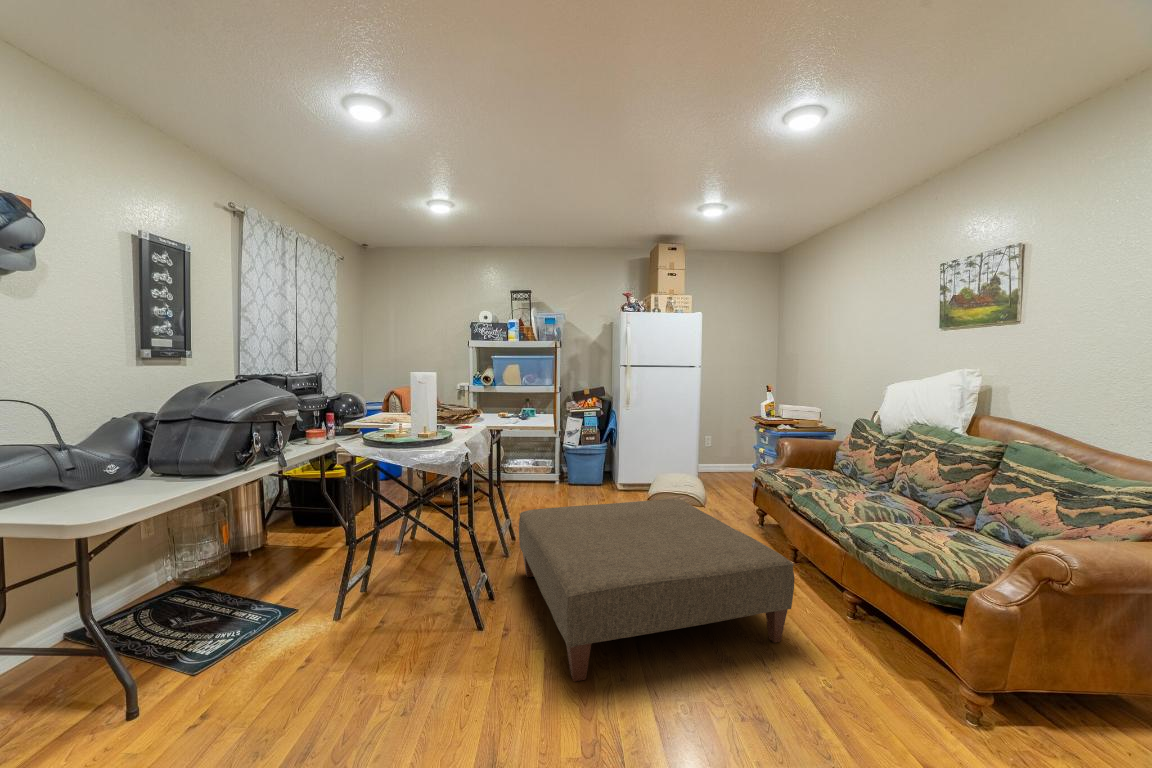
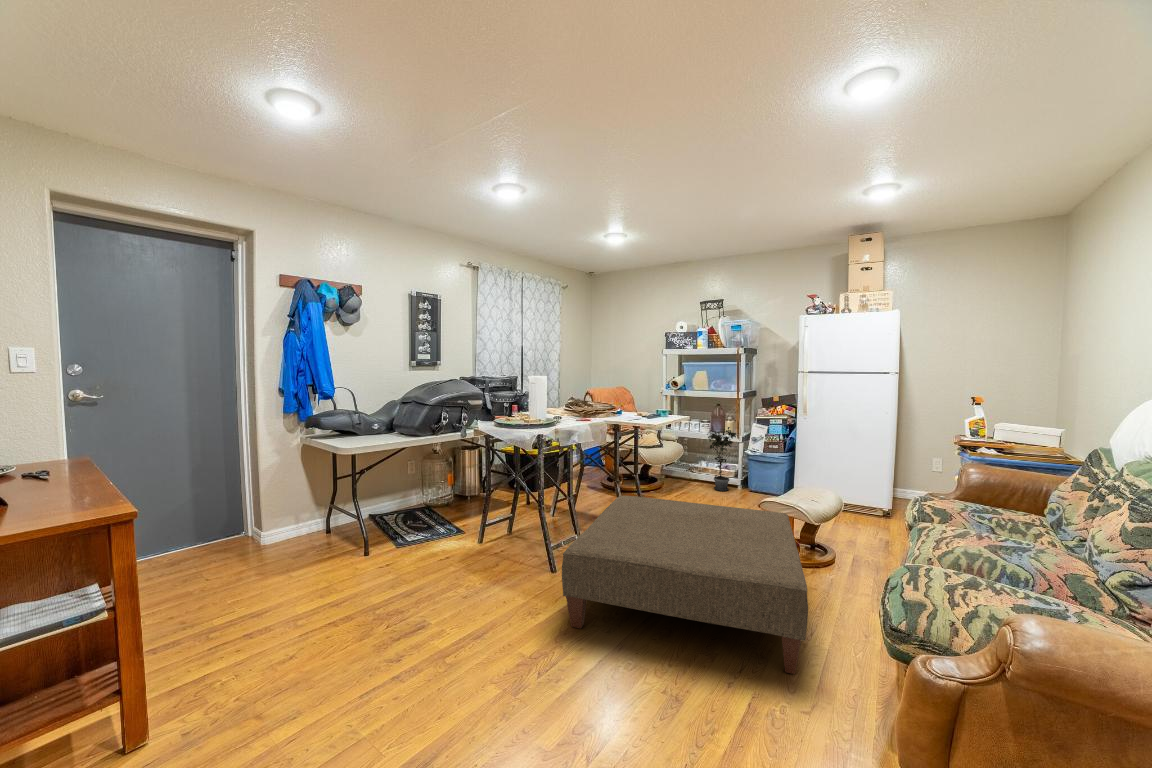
potted plant: none [532,422,559,487] -> present [707,427,737,491]

